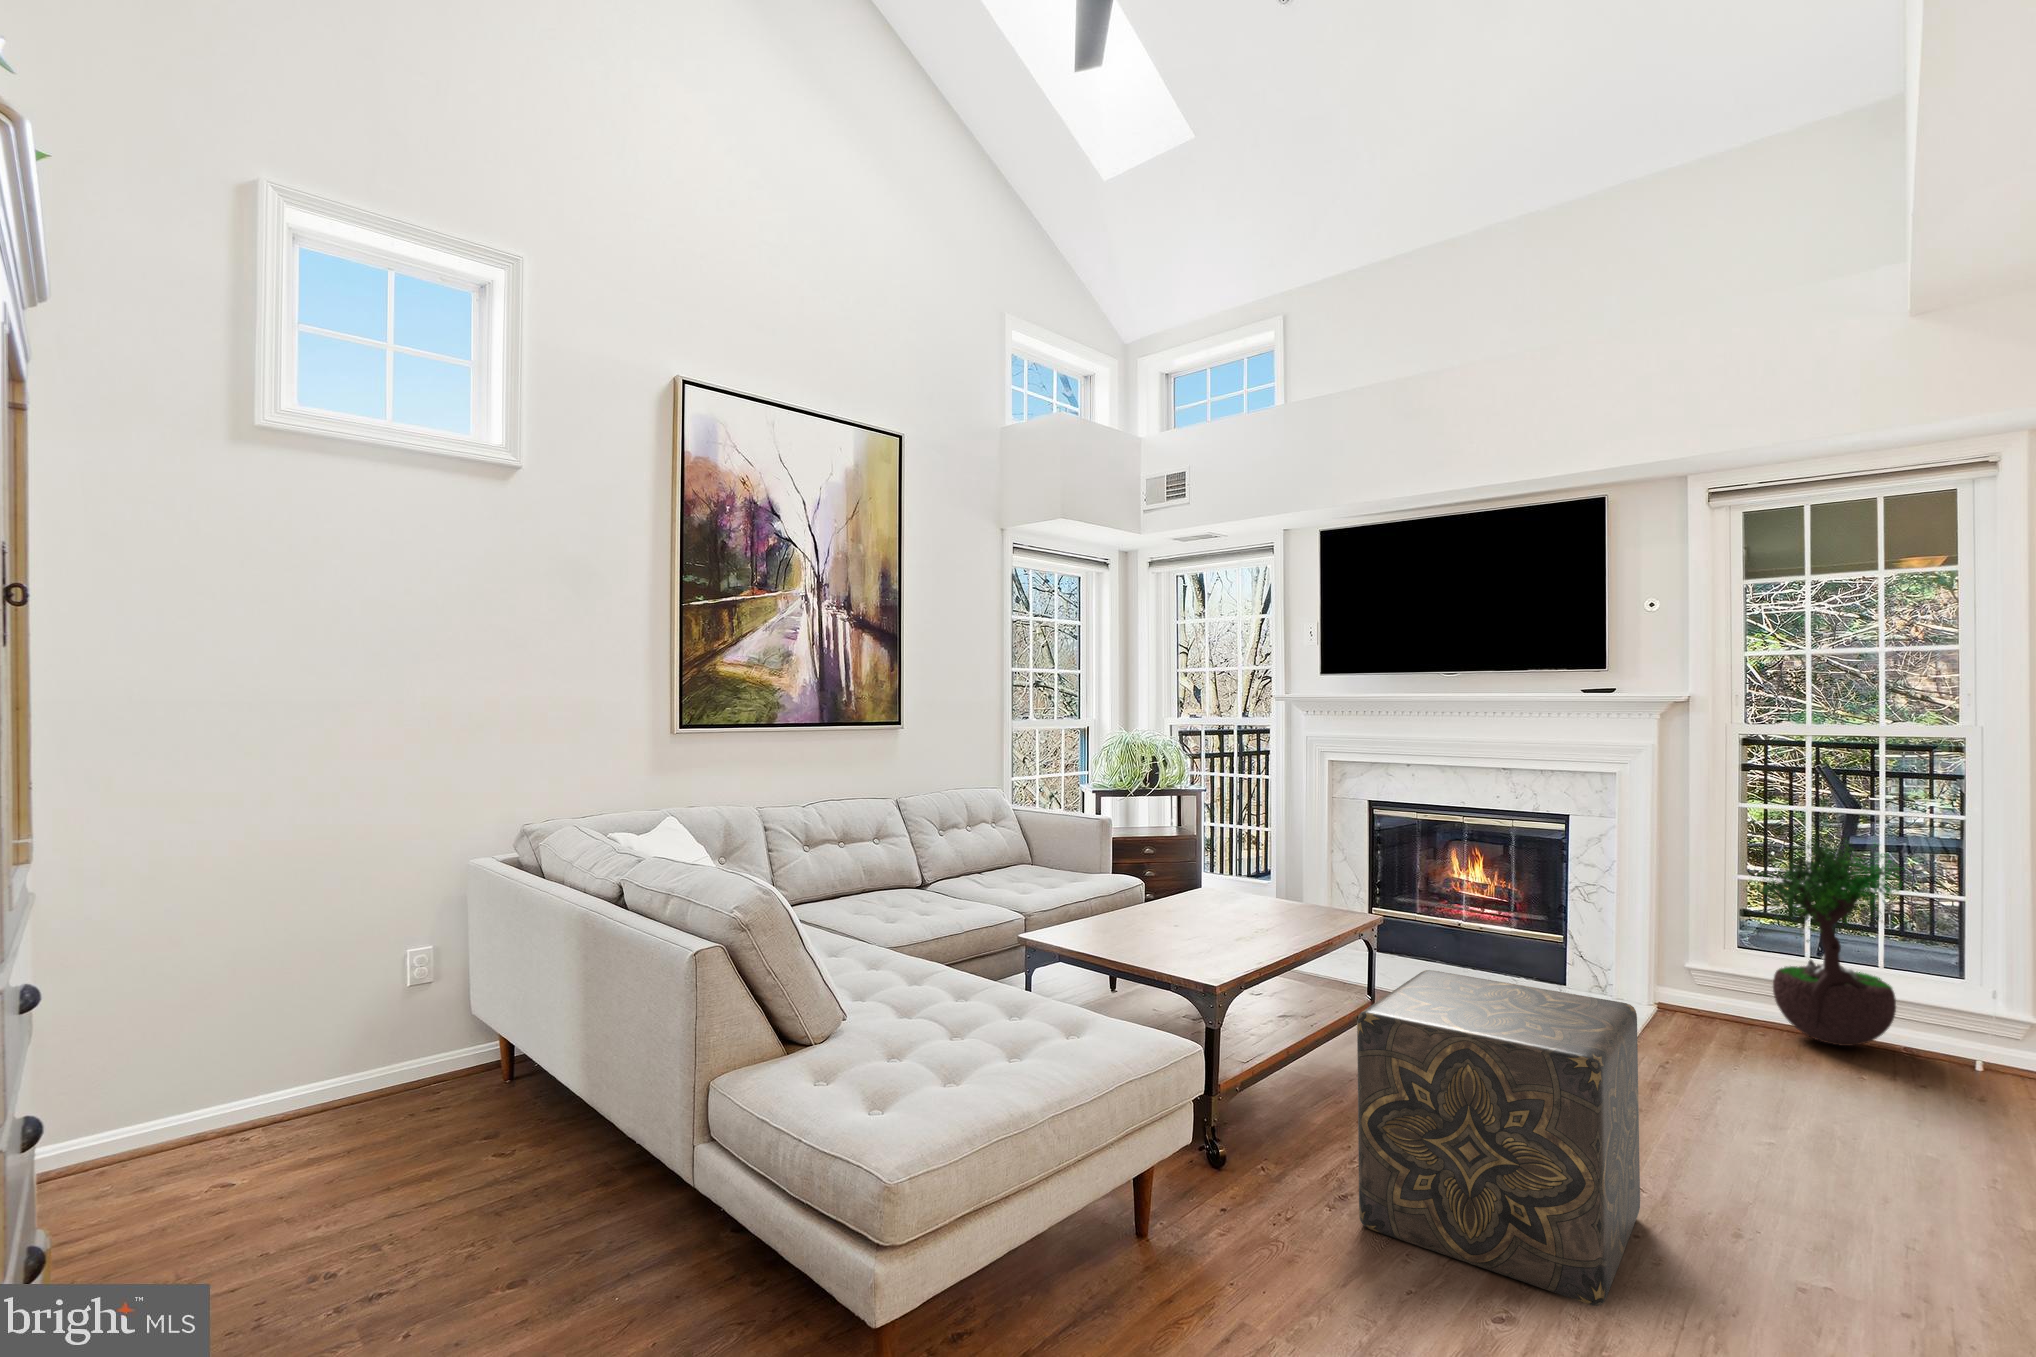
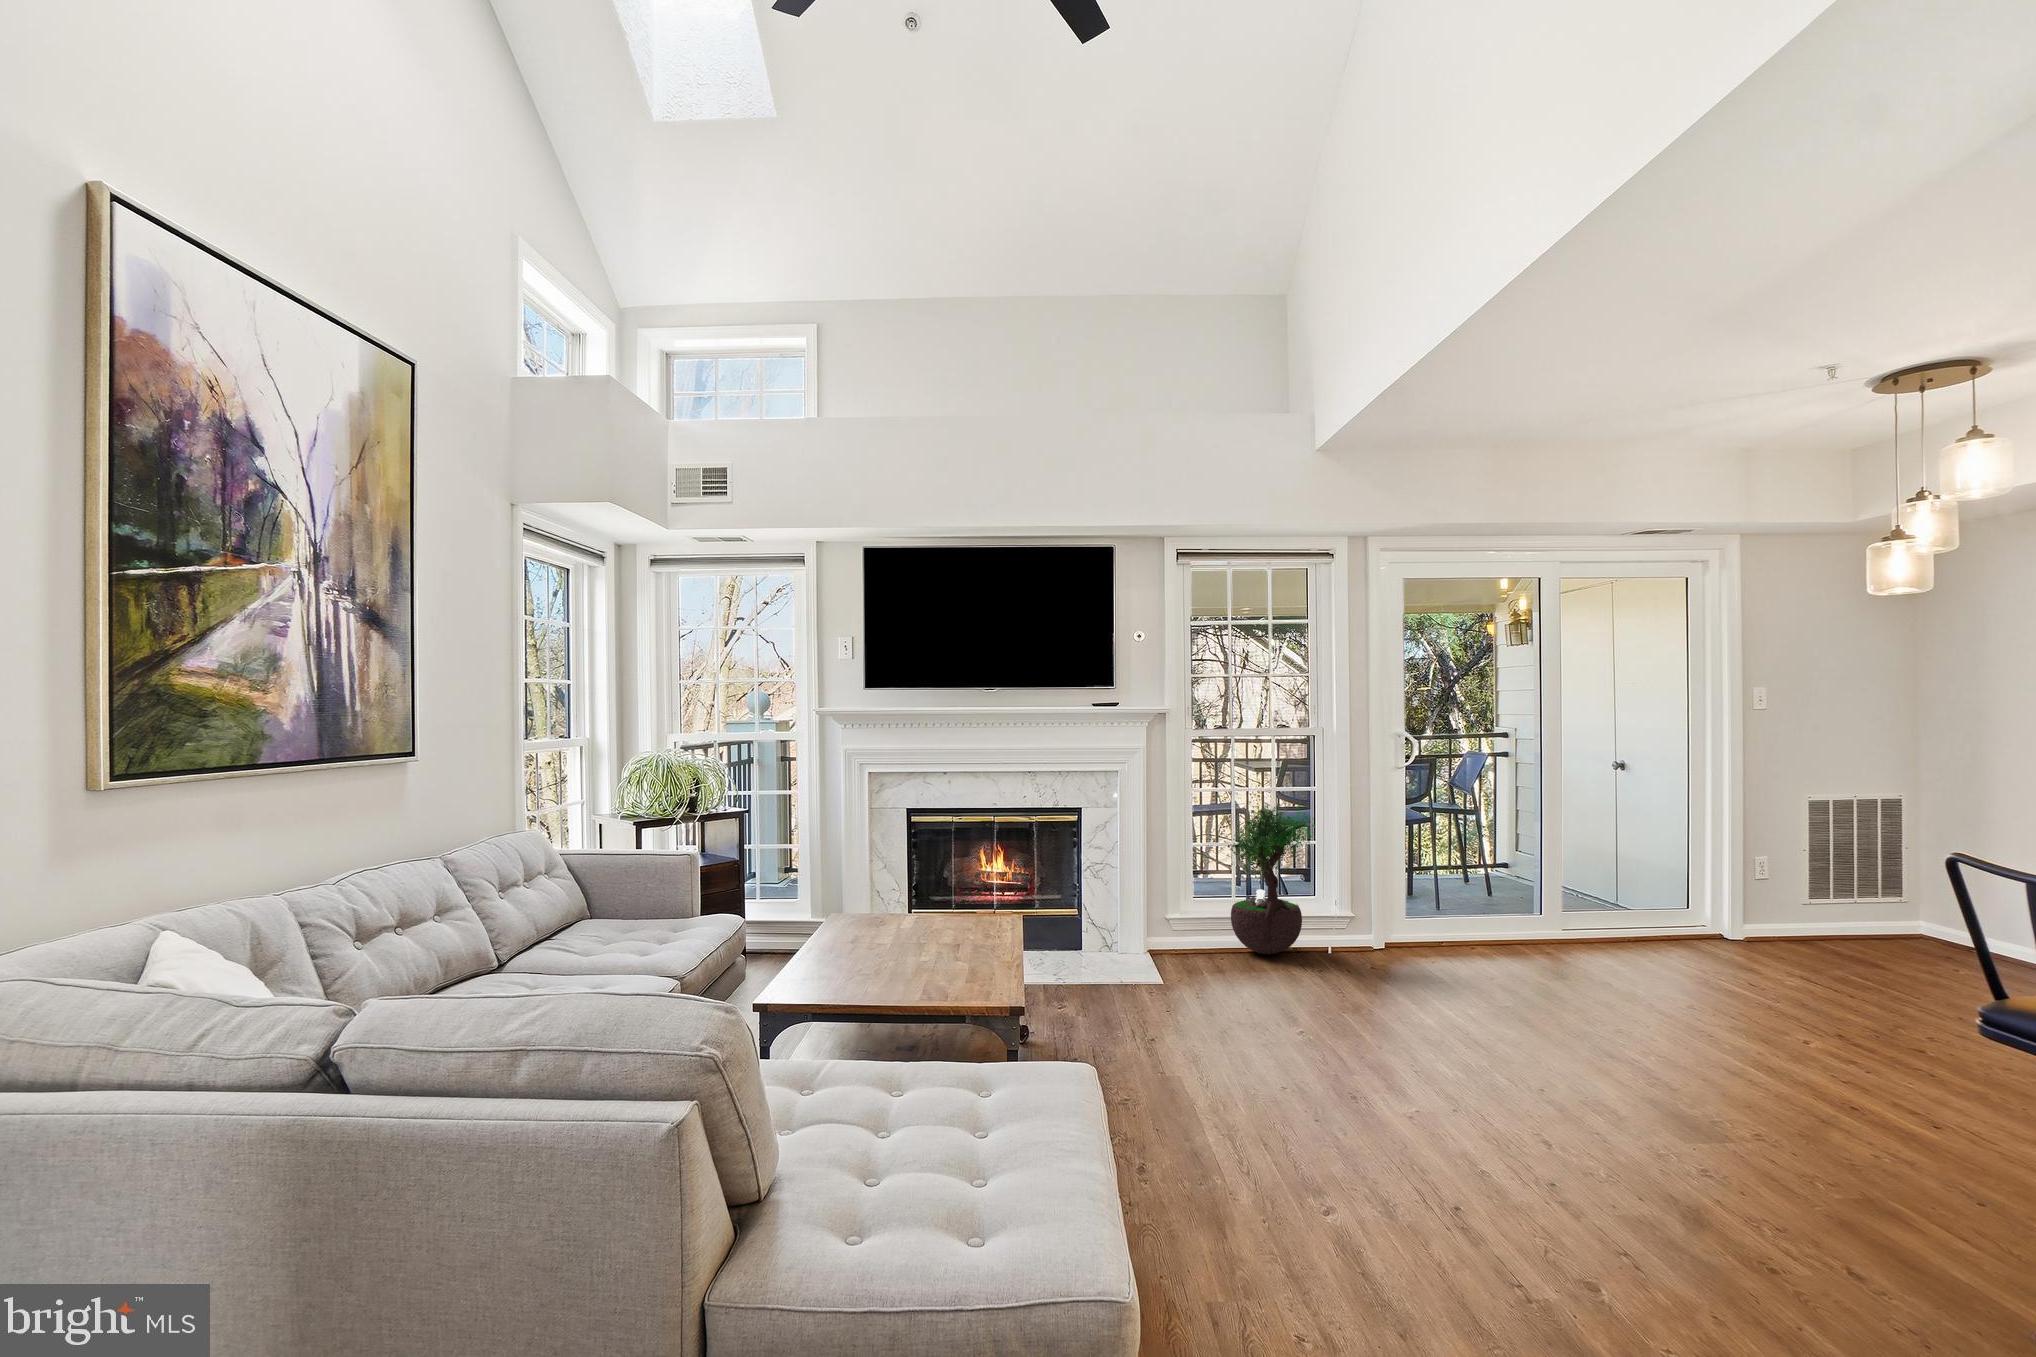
ottoman: present [1357,970,1640,1306] -> none [1169,943,1398,1187]

